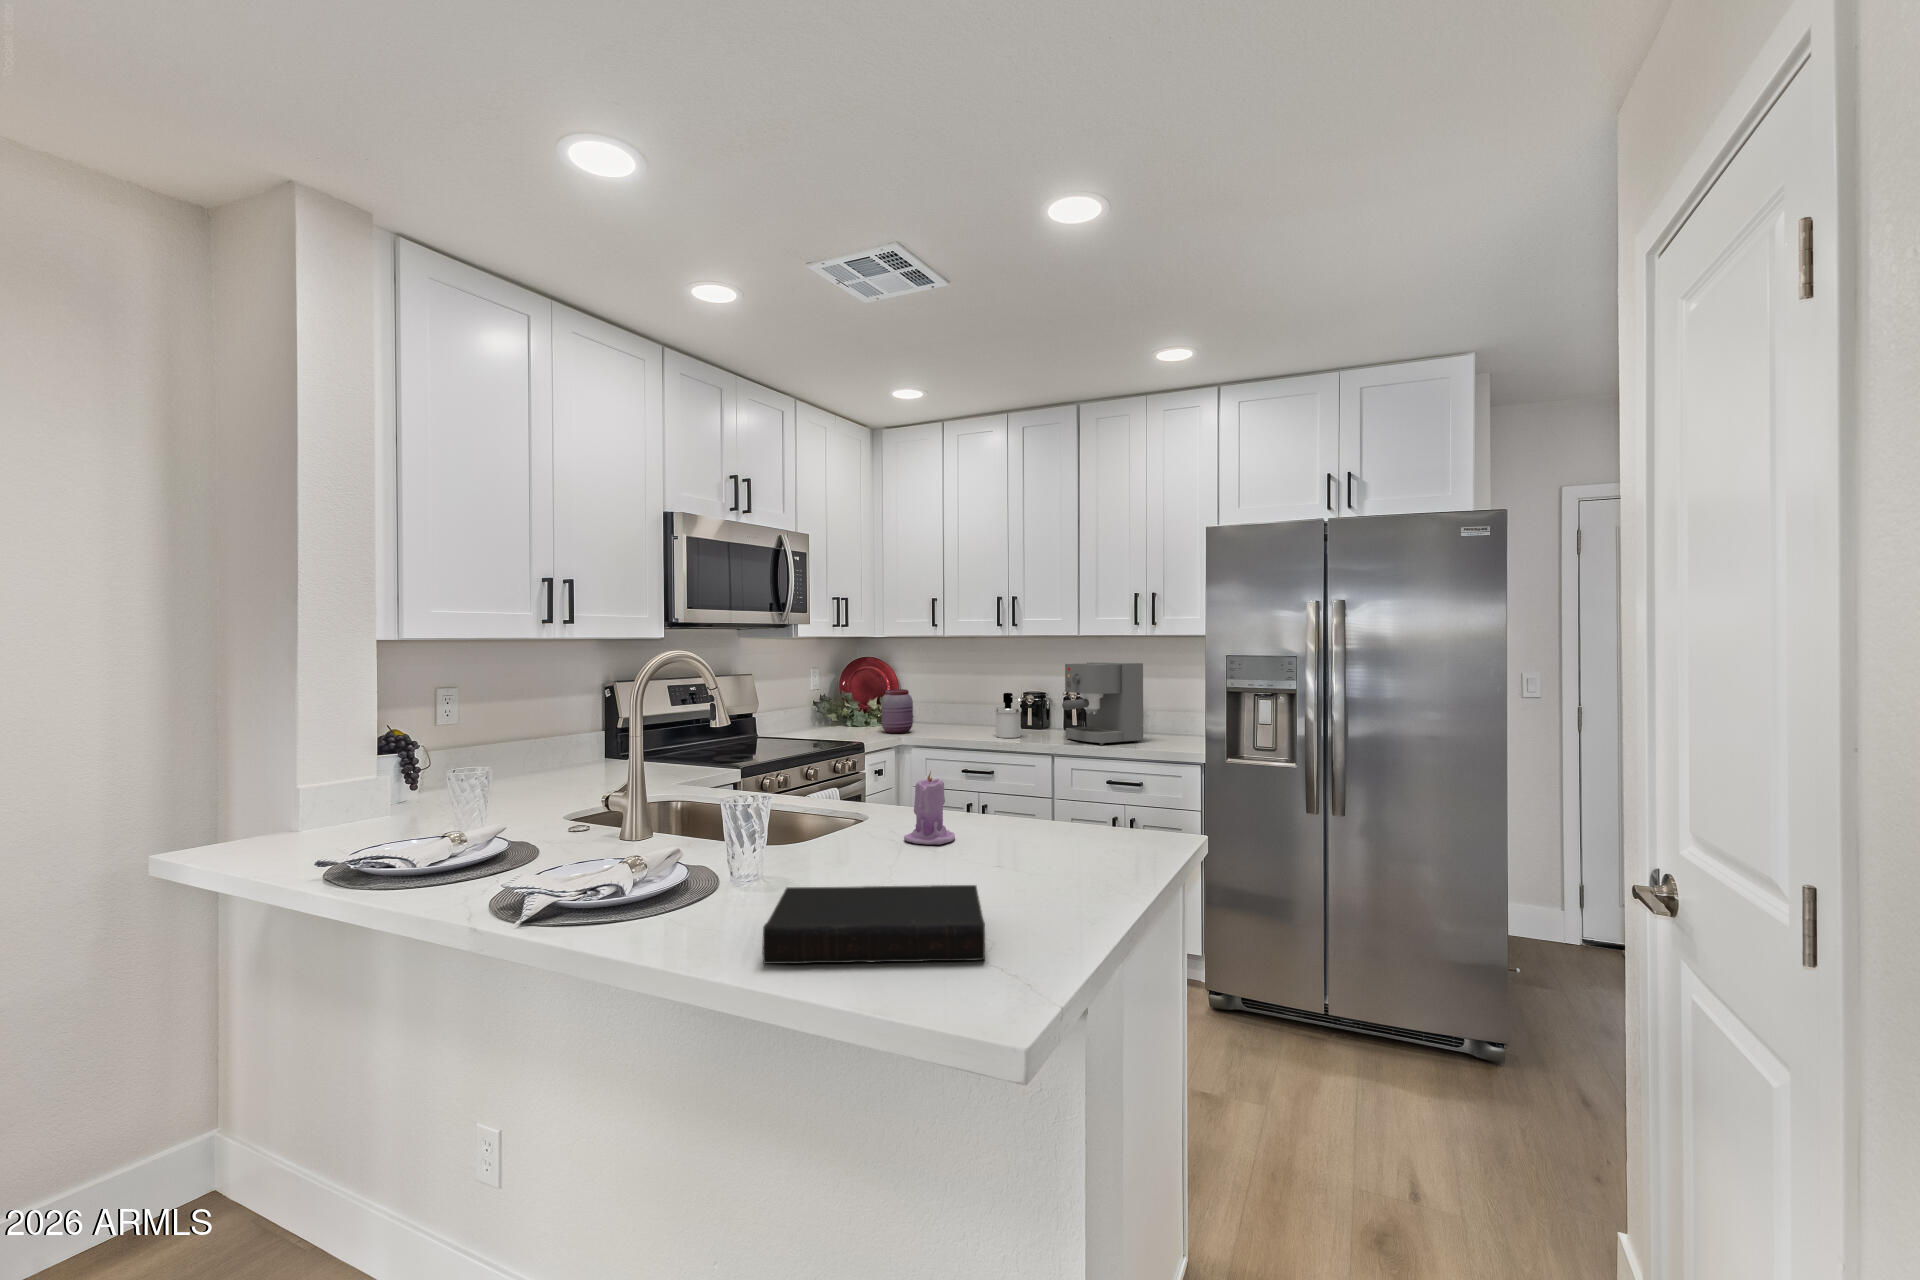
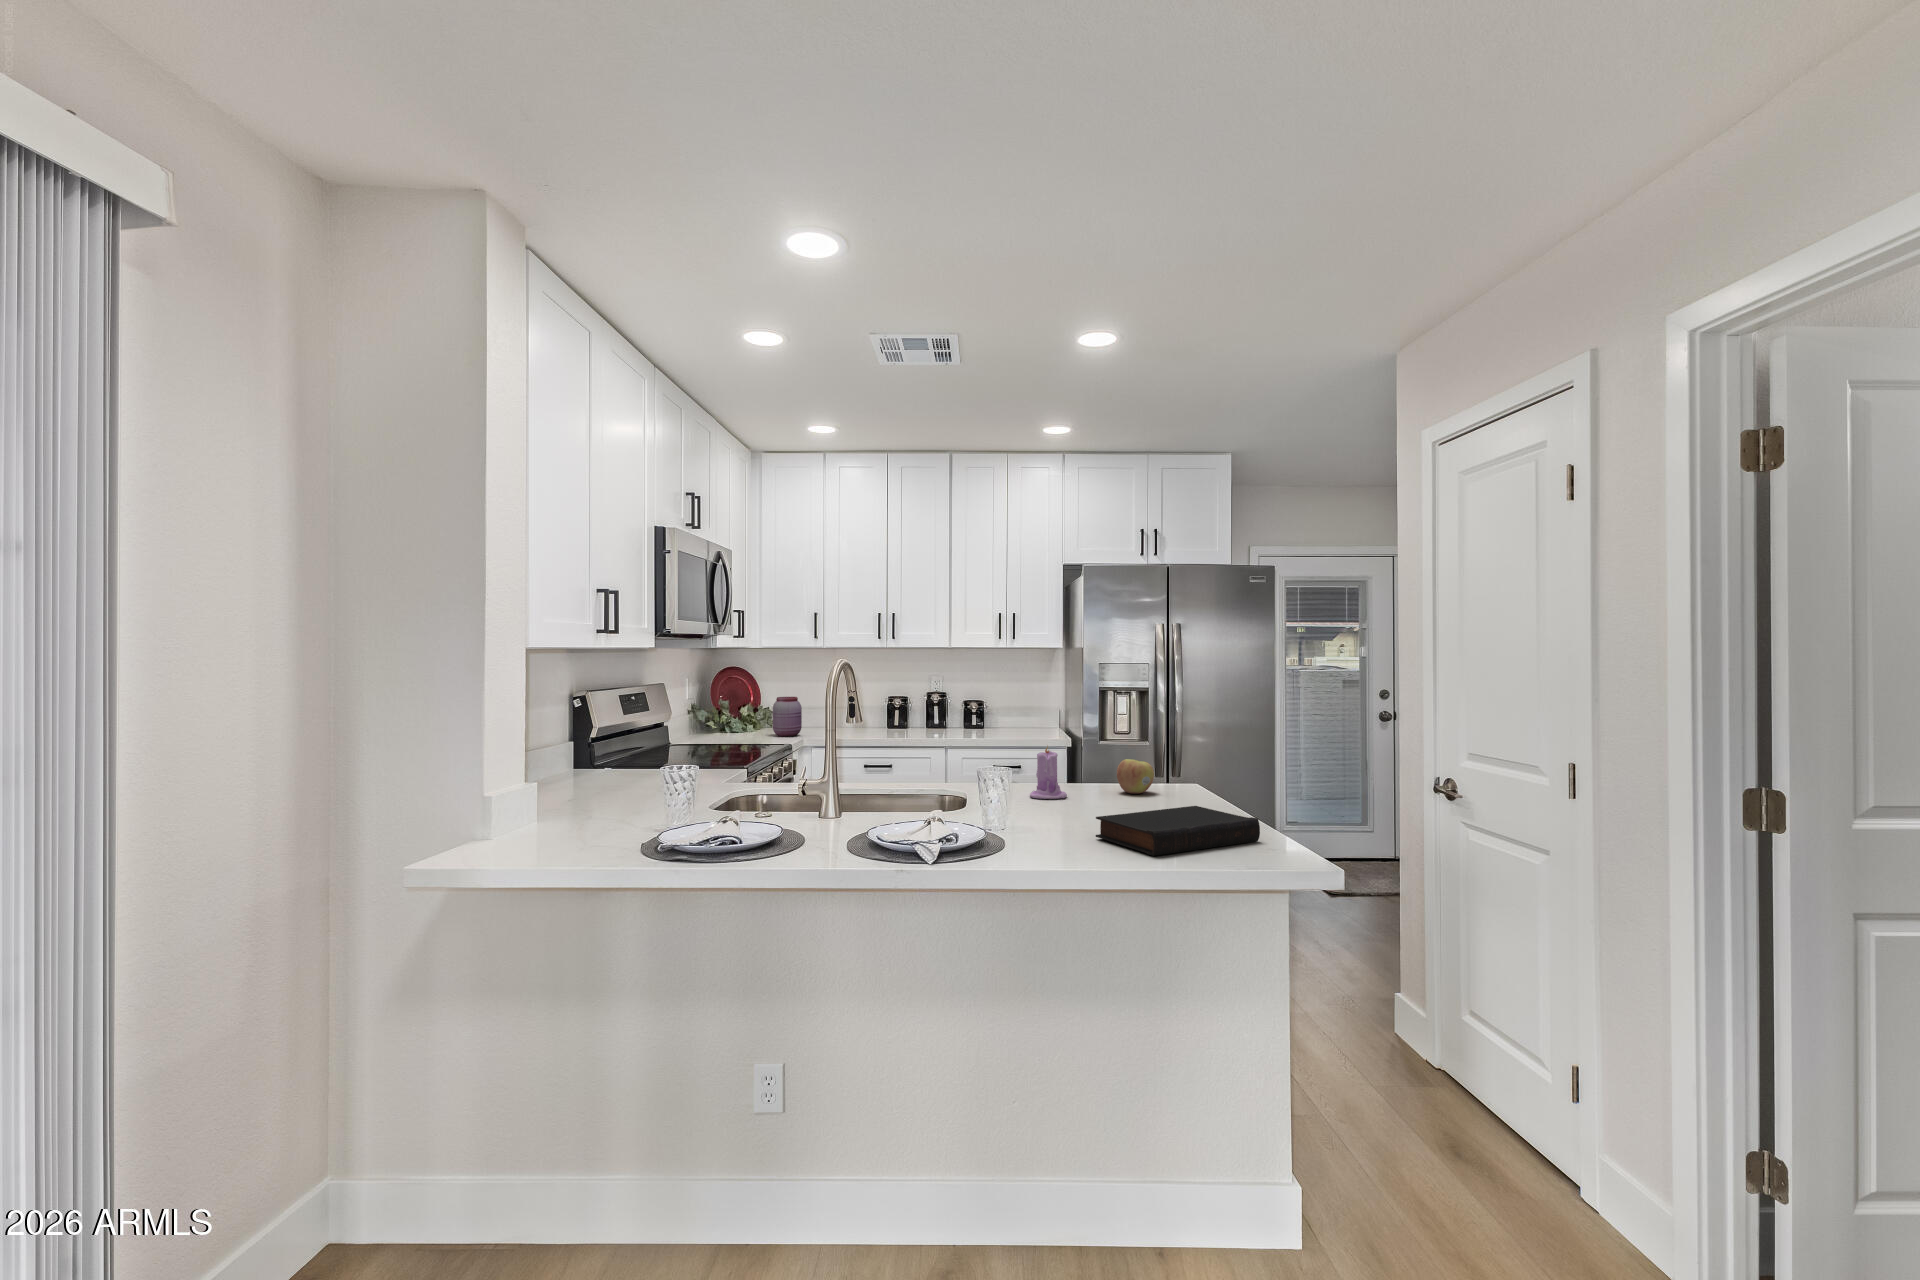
coffee maker: present [1062,662,1143,745] -> none [939,670,1002,737]
soap dispenser: present [995,693,1022,738] -> none [878,697,907,736]
apple: none [1028,797,1080,848] -> present [1117,759,1154,794]

